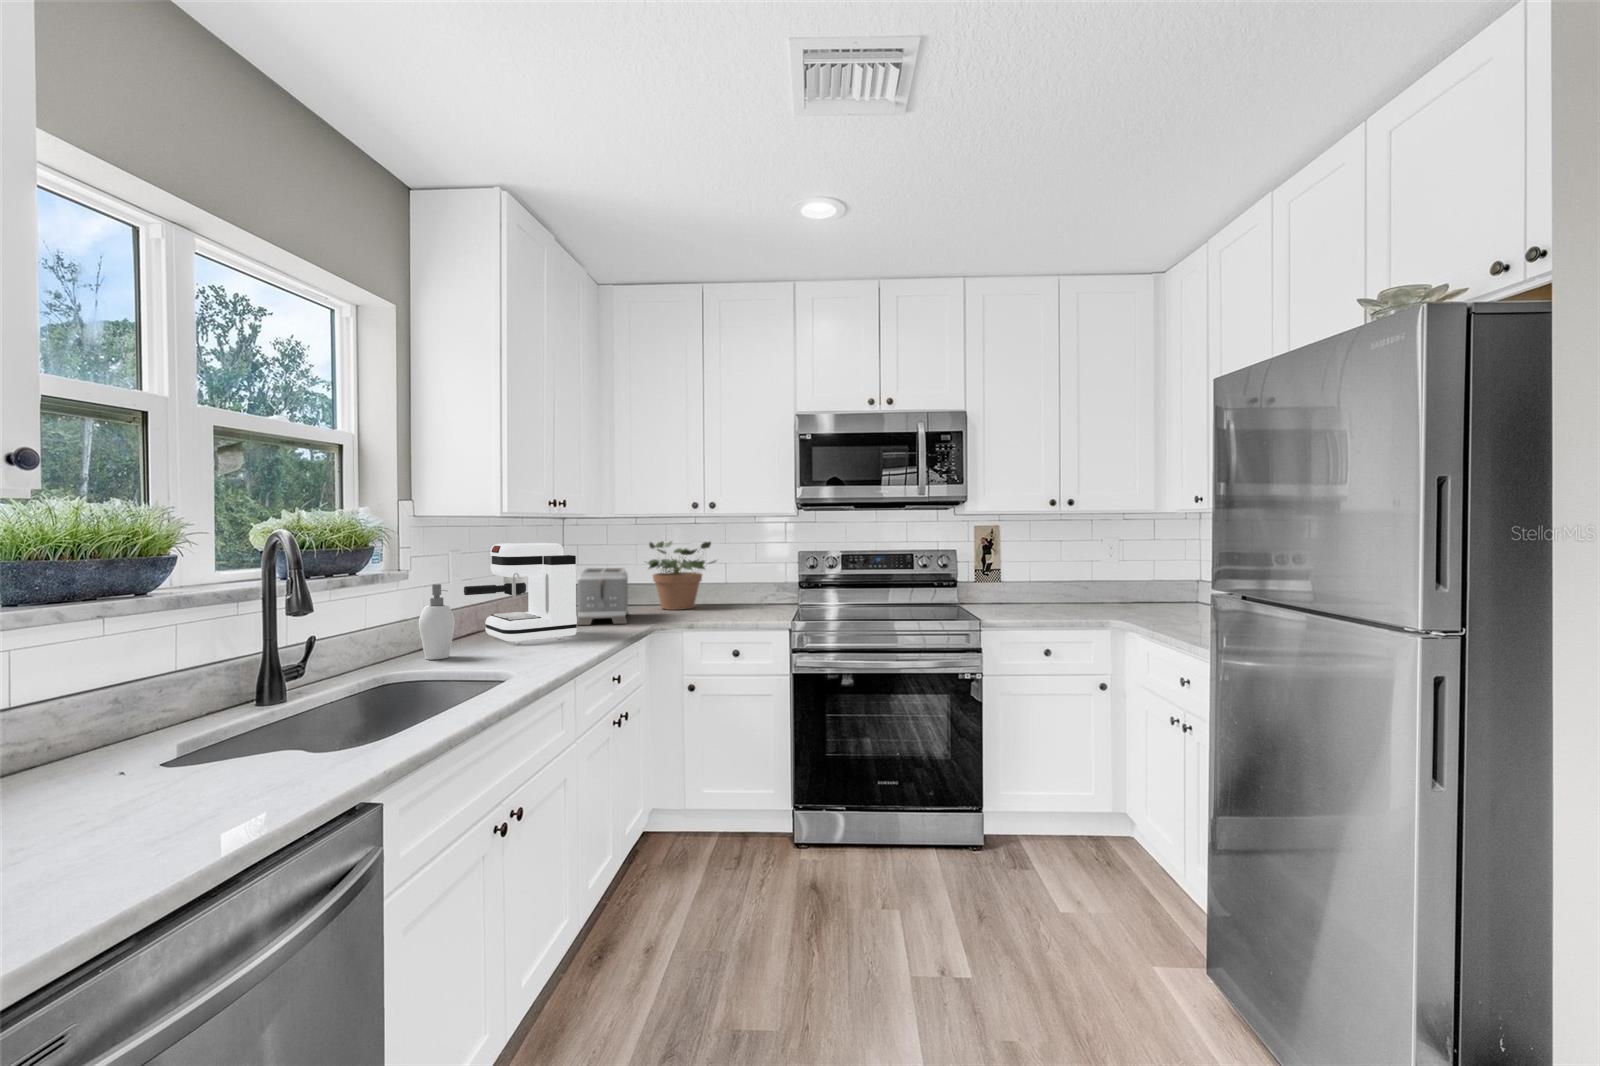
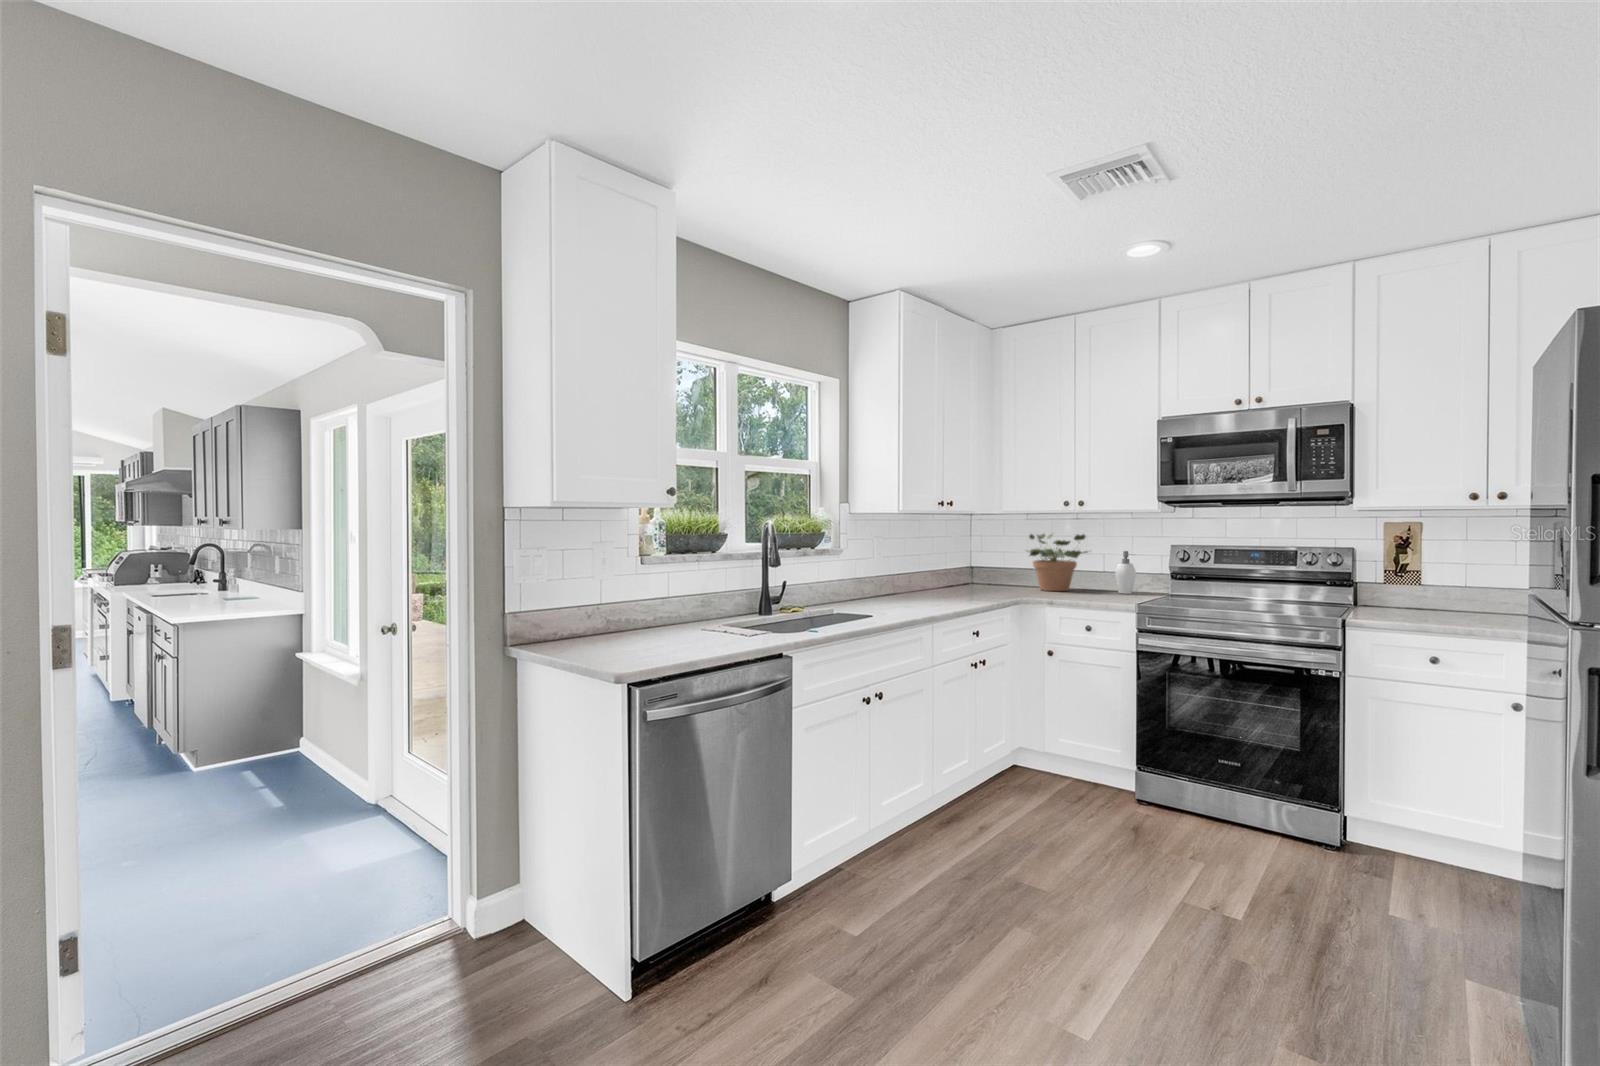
coffee maker: present [464,543,577,644] -> none [879,533,951,602]
toaster: present [577,568,628,625] -> none [960,553,1009,597]
soap dispenser: present [419,584,455,659] -> present [1115,551,1136,594]

